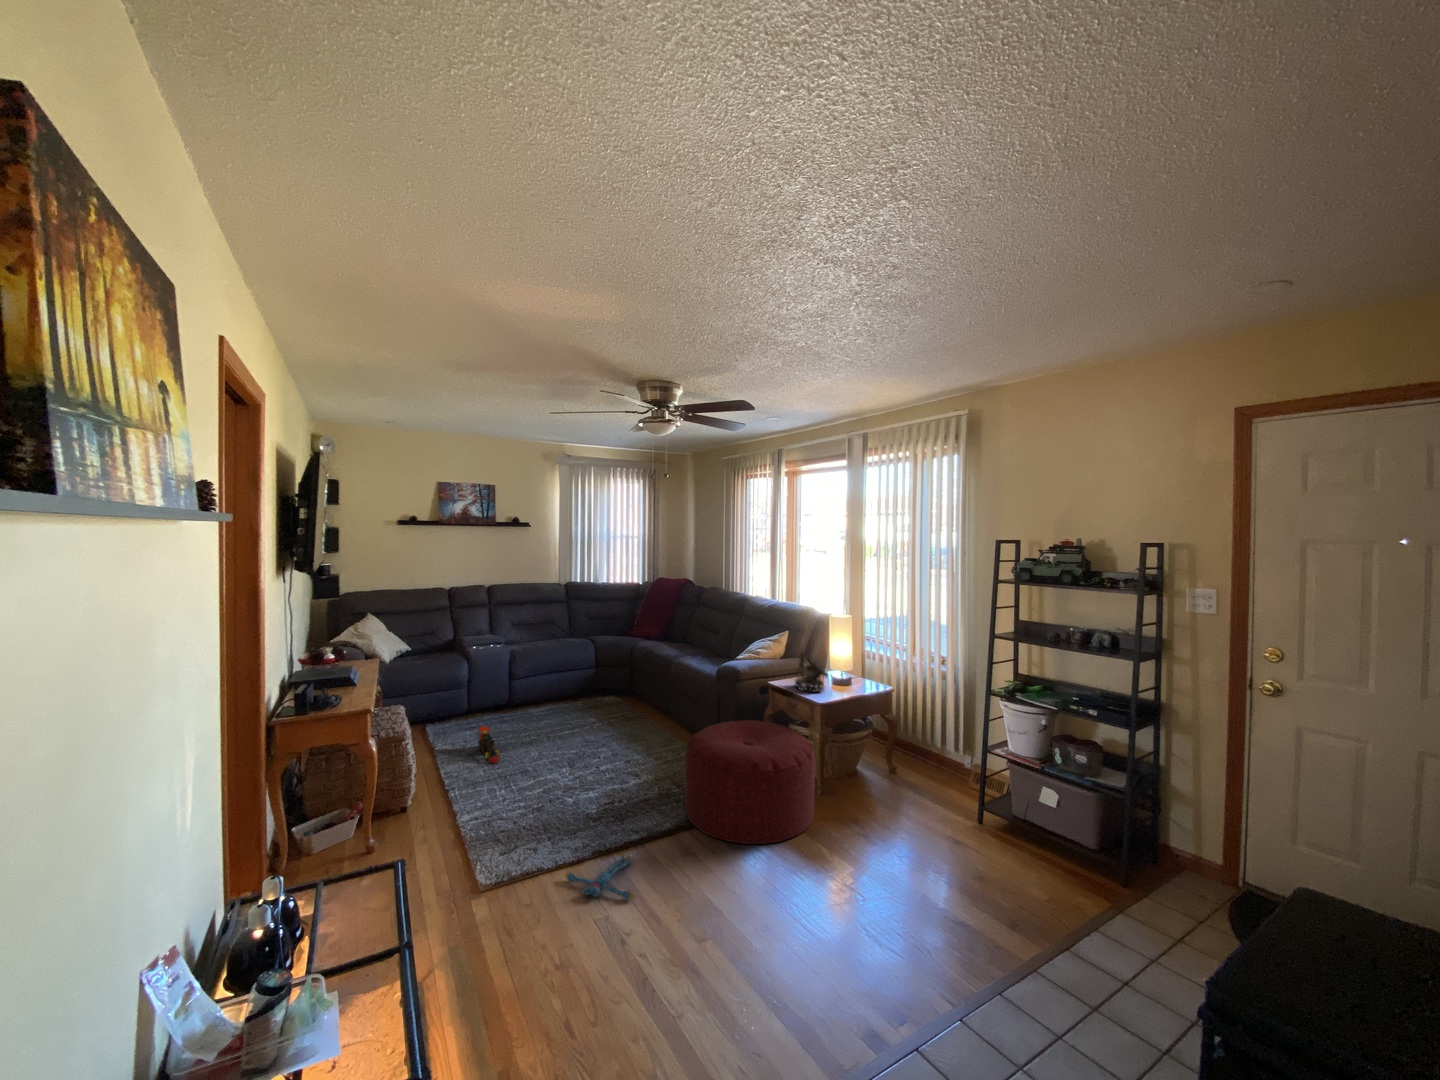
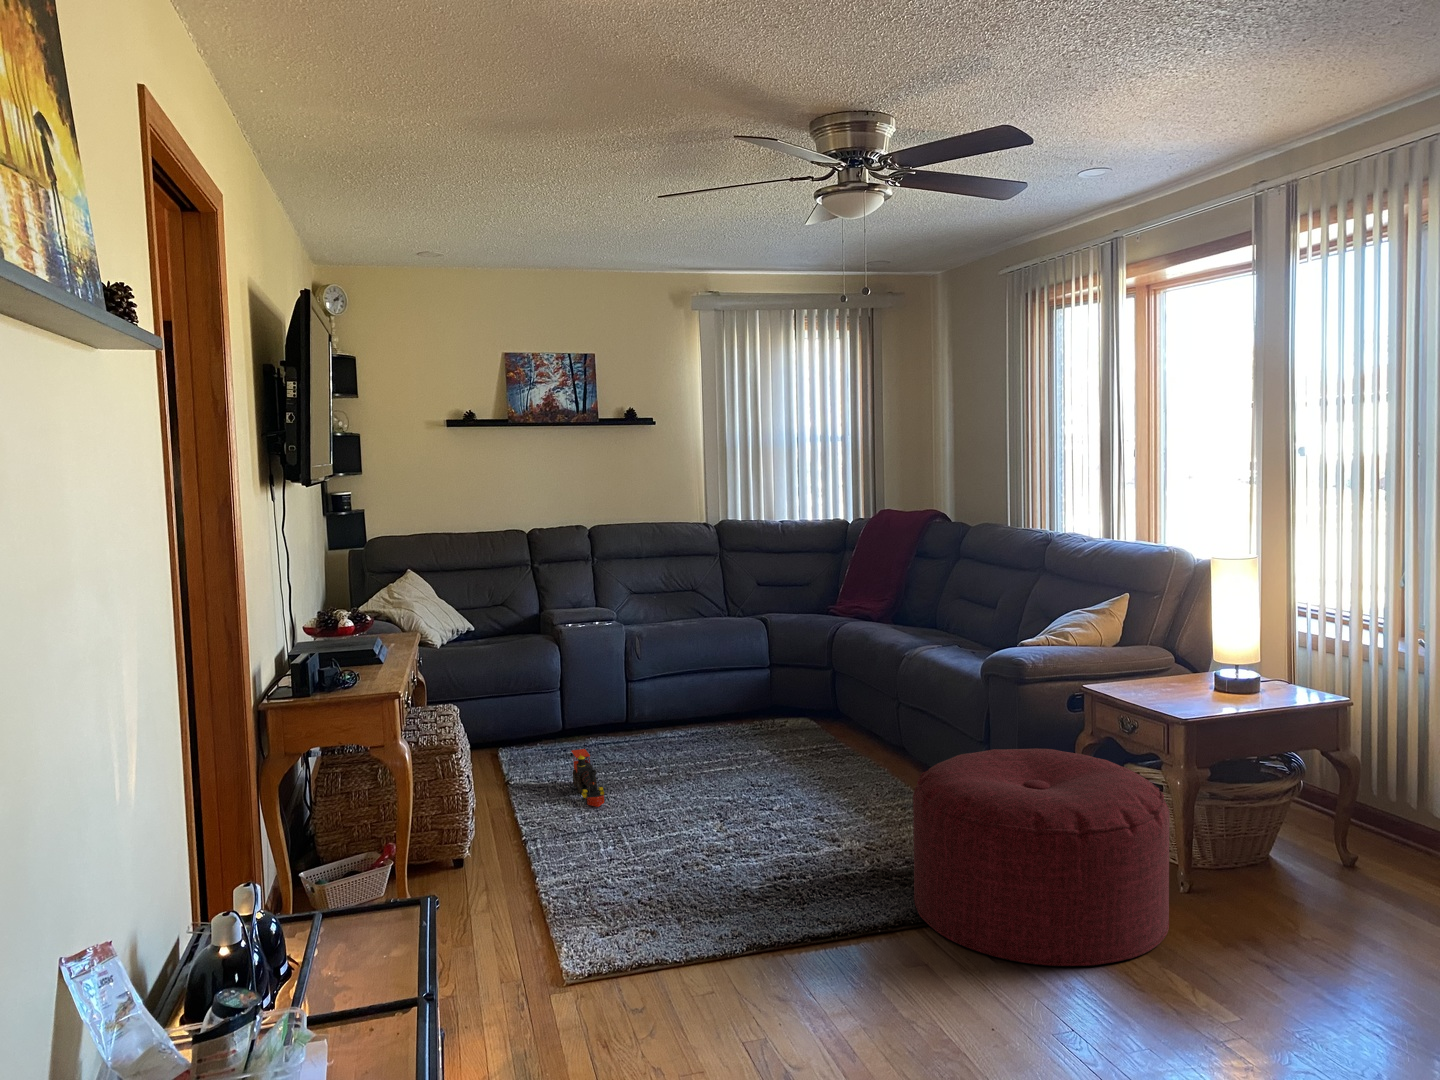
decorative bowl: present [795,652,828,692] -> none [1135,623,1204,704]
plush toy: present [566,852,635,900] -> none [697,950,812,1024]

